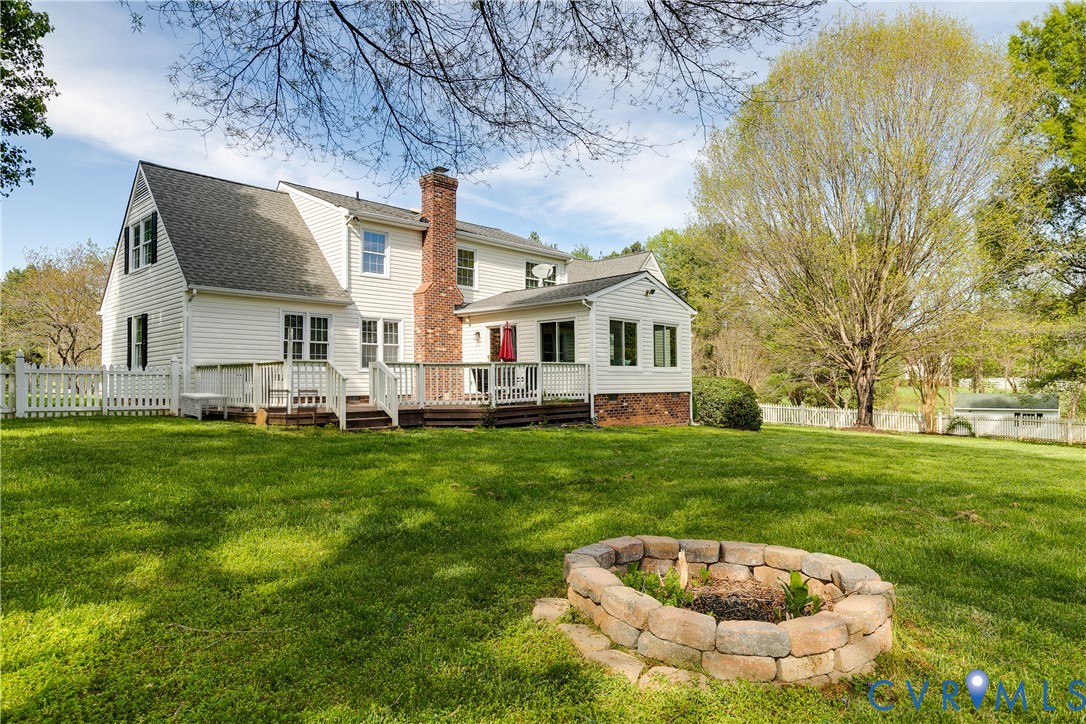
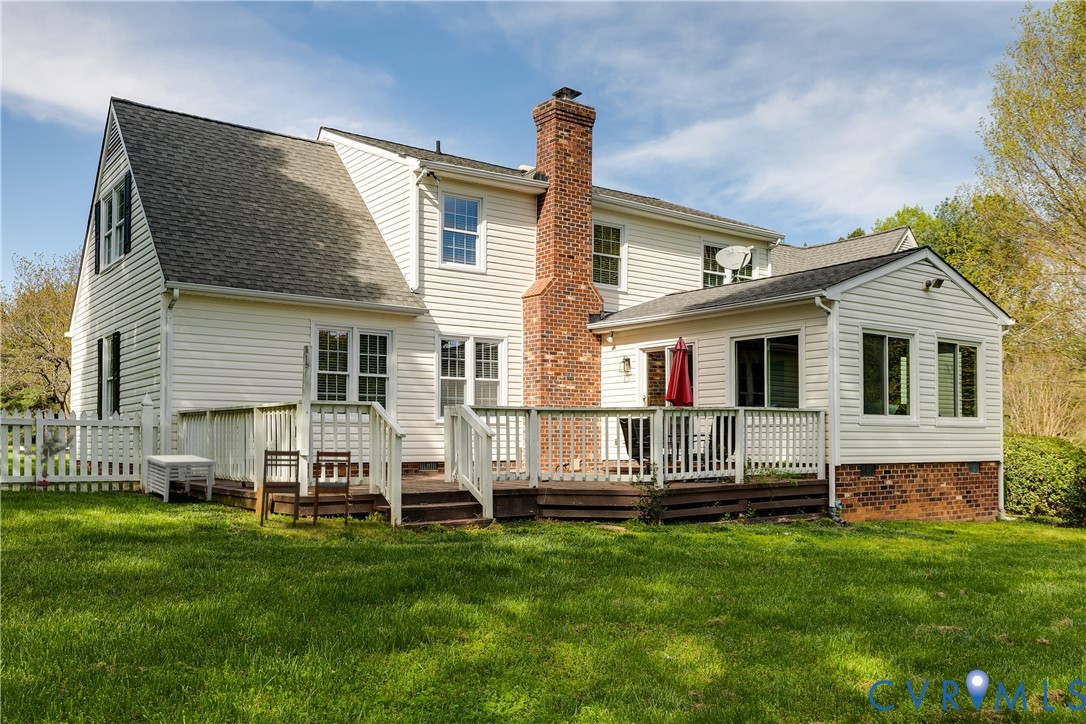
potted tree: none [89,376,128,413] -> present [18,427,75,486]

